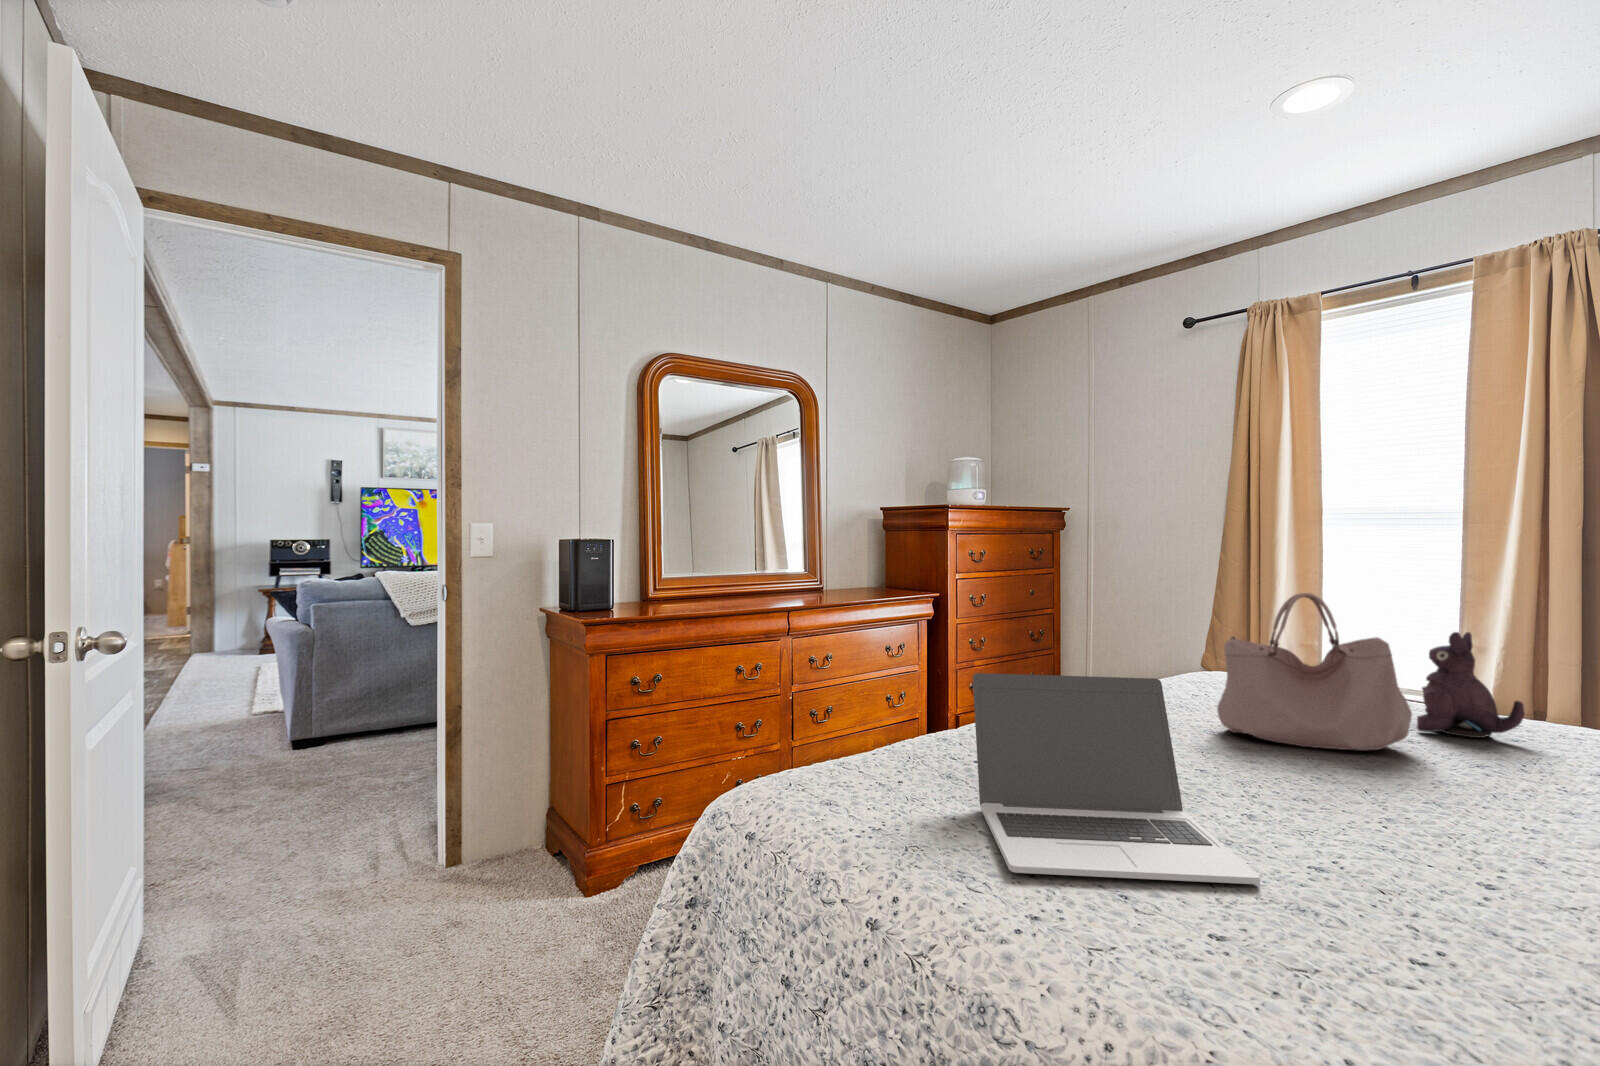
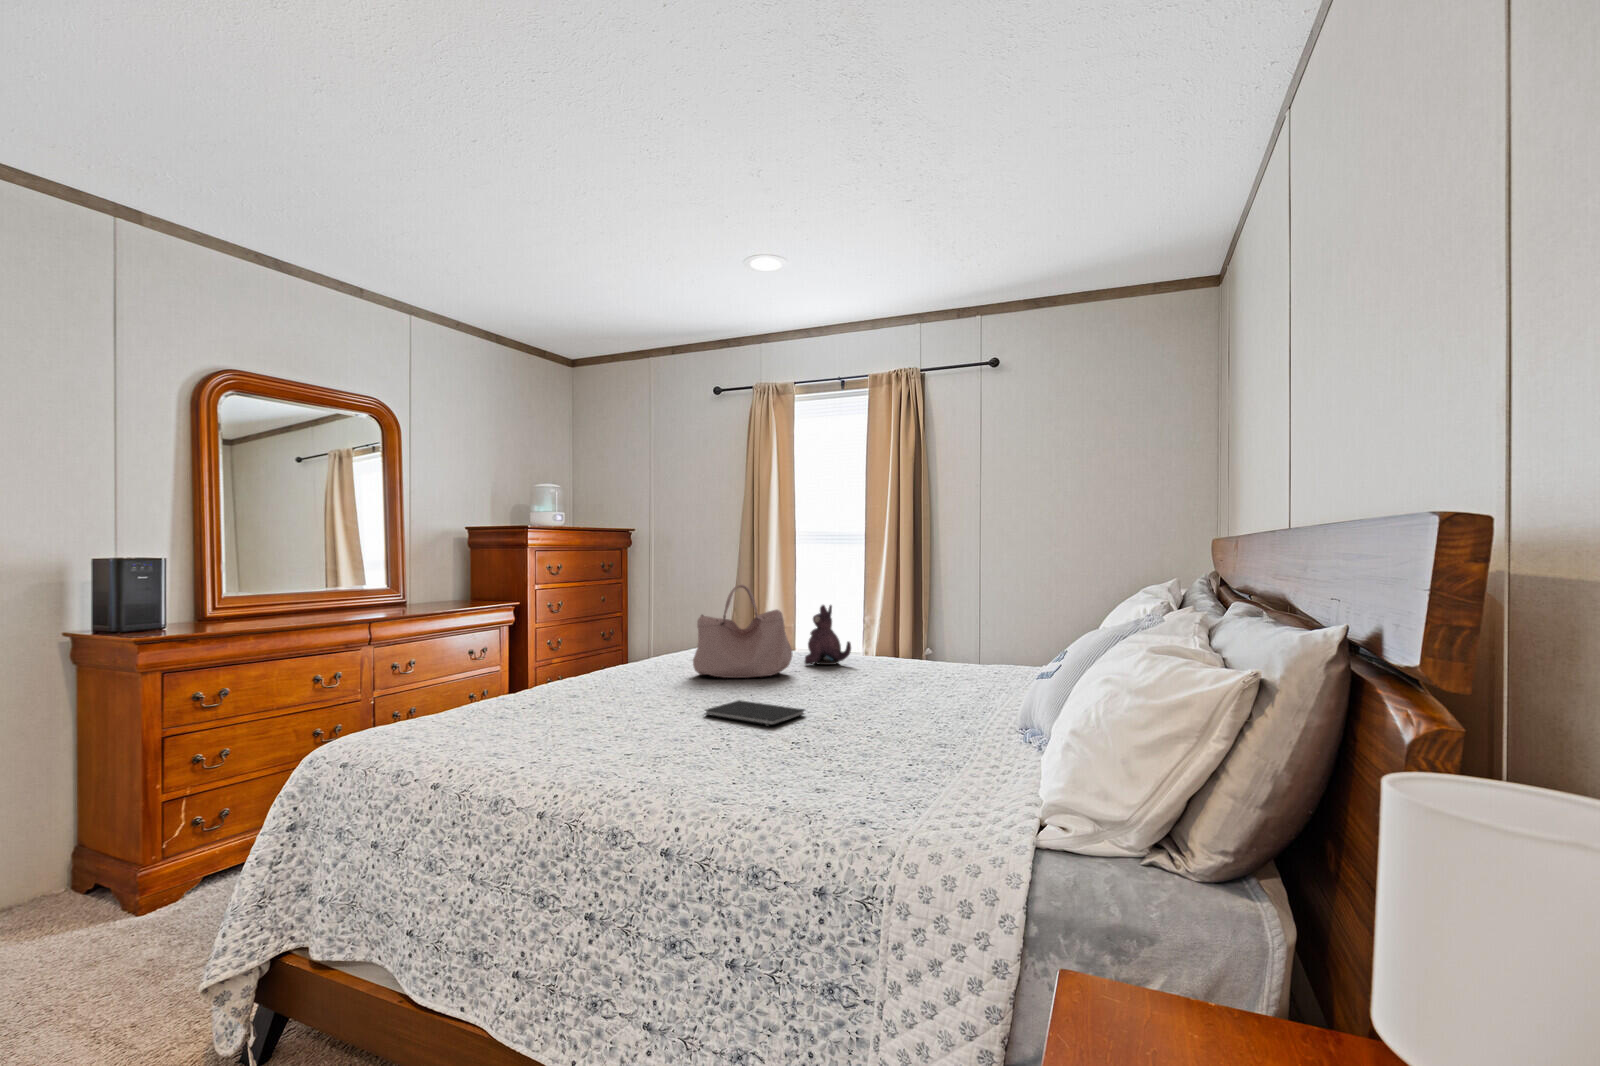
laptop: present [973,673,1260,884] -> none [516,638,667,750]
notebook: none [1303,809,1553,903] -> present [705,700,804,726]

